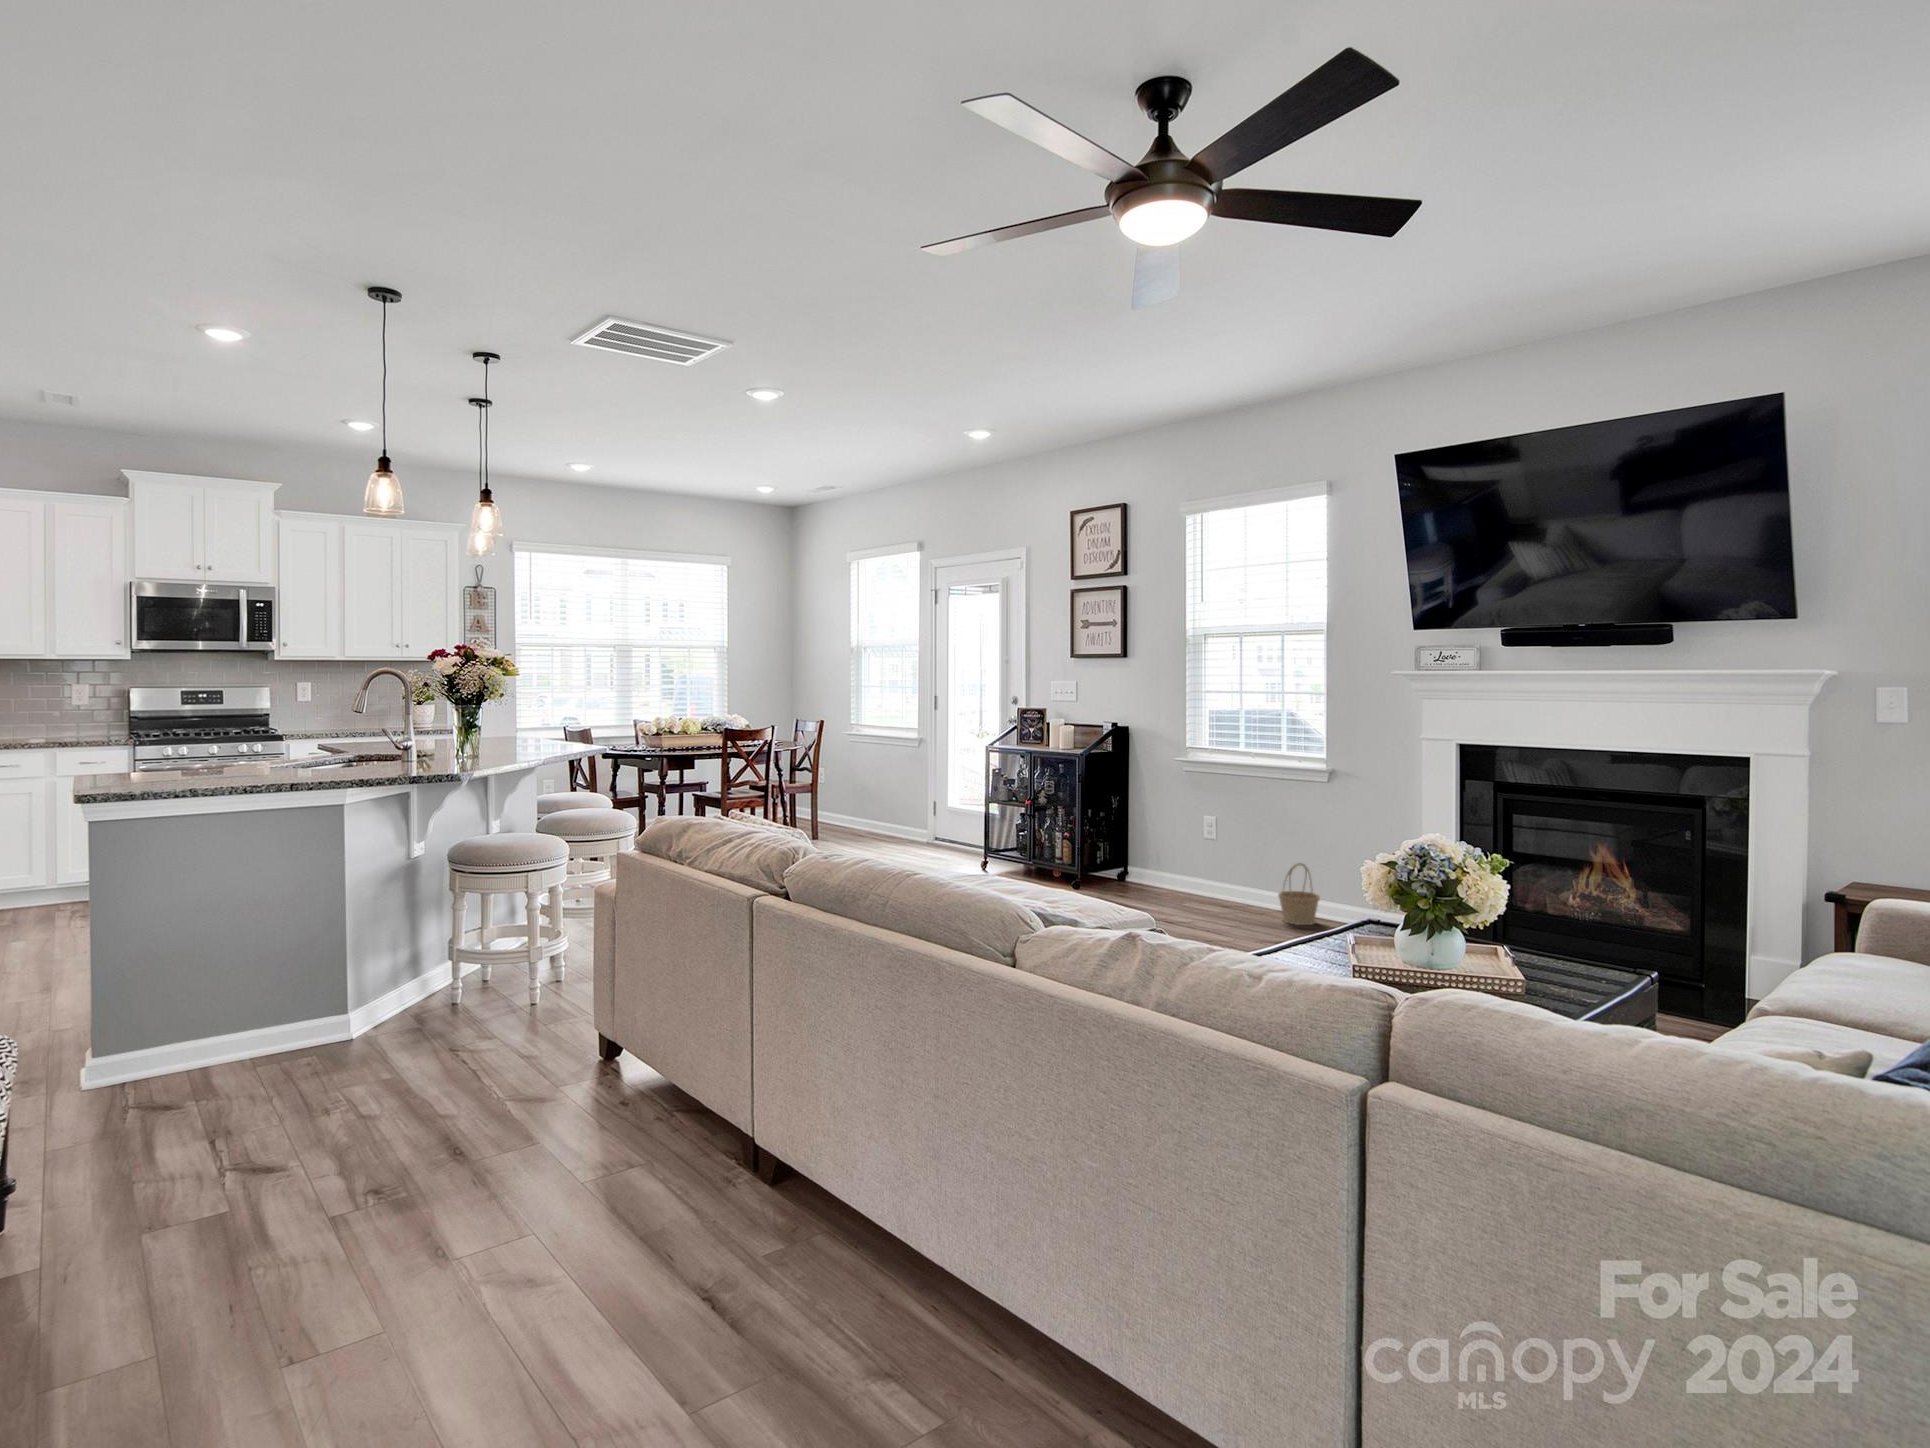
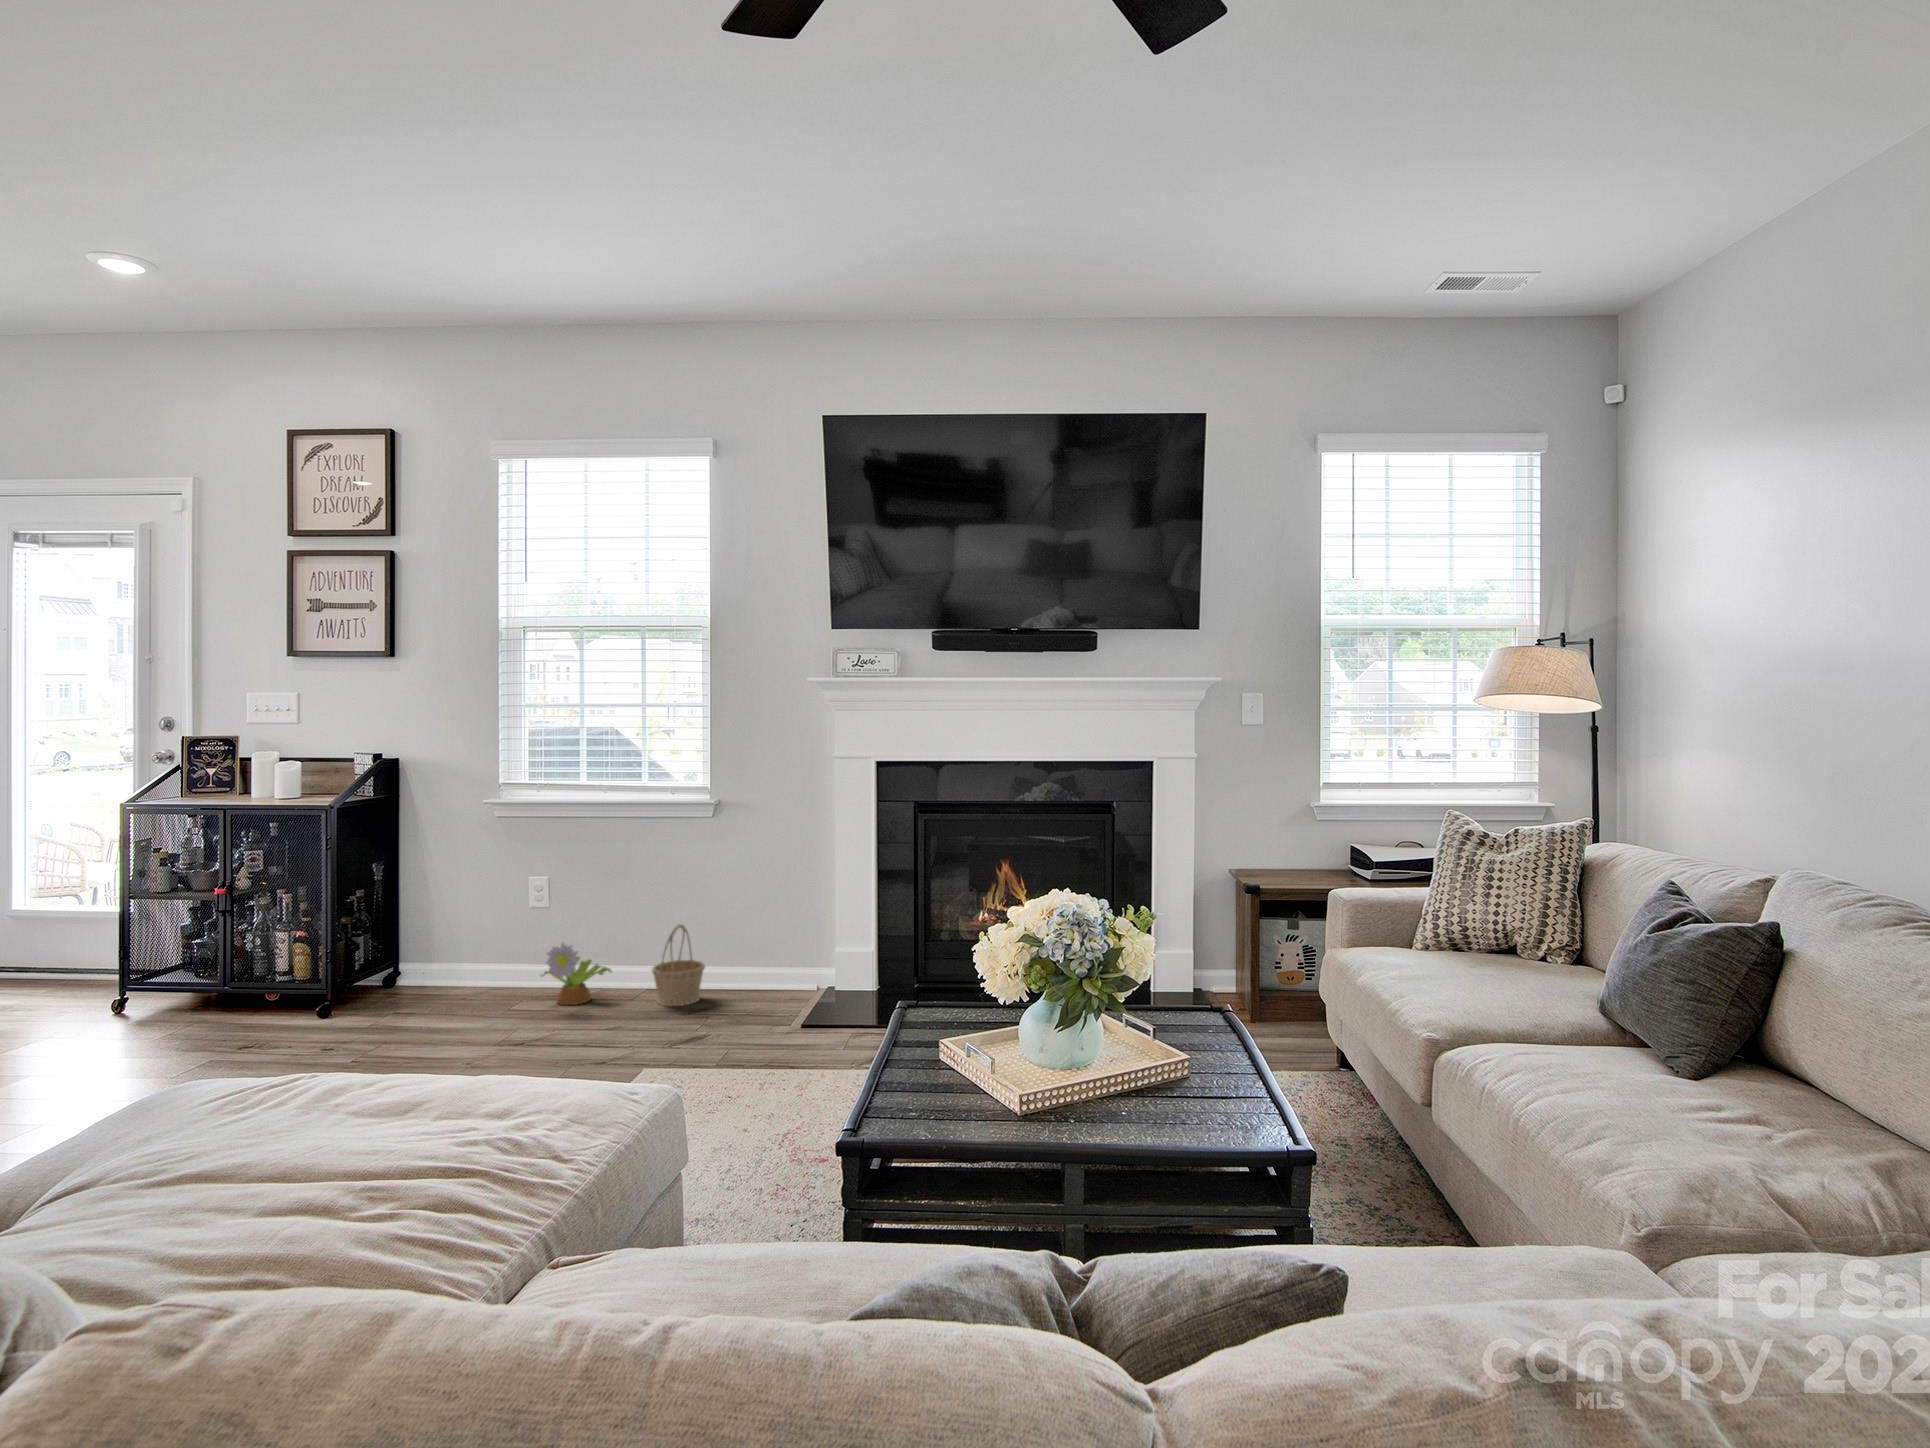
decorative plant: none [1204,863,1254,910] -> present [543,943,611,1005]

